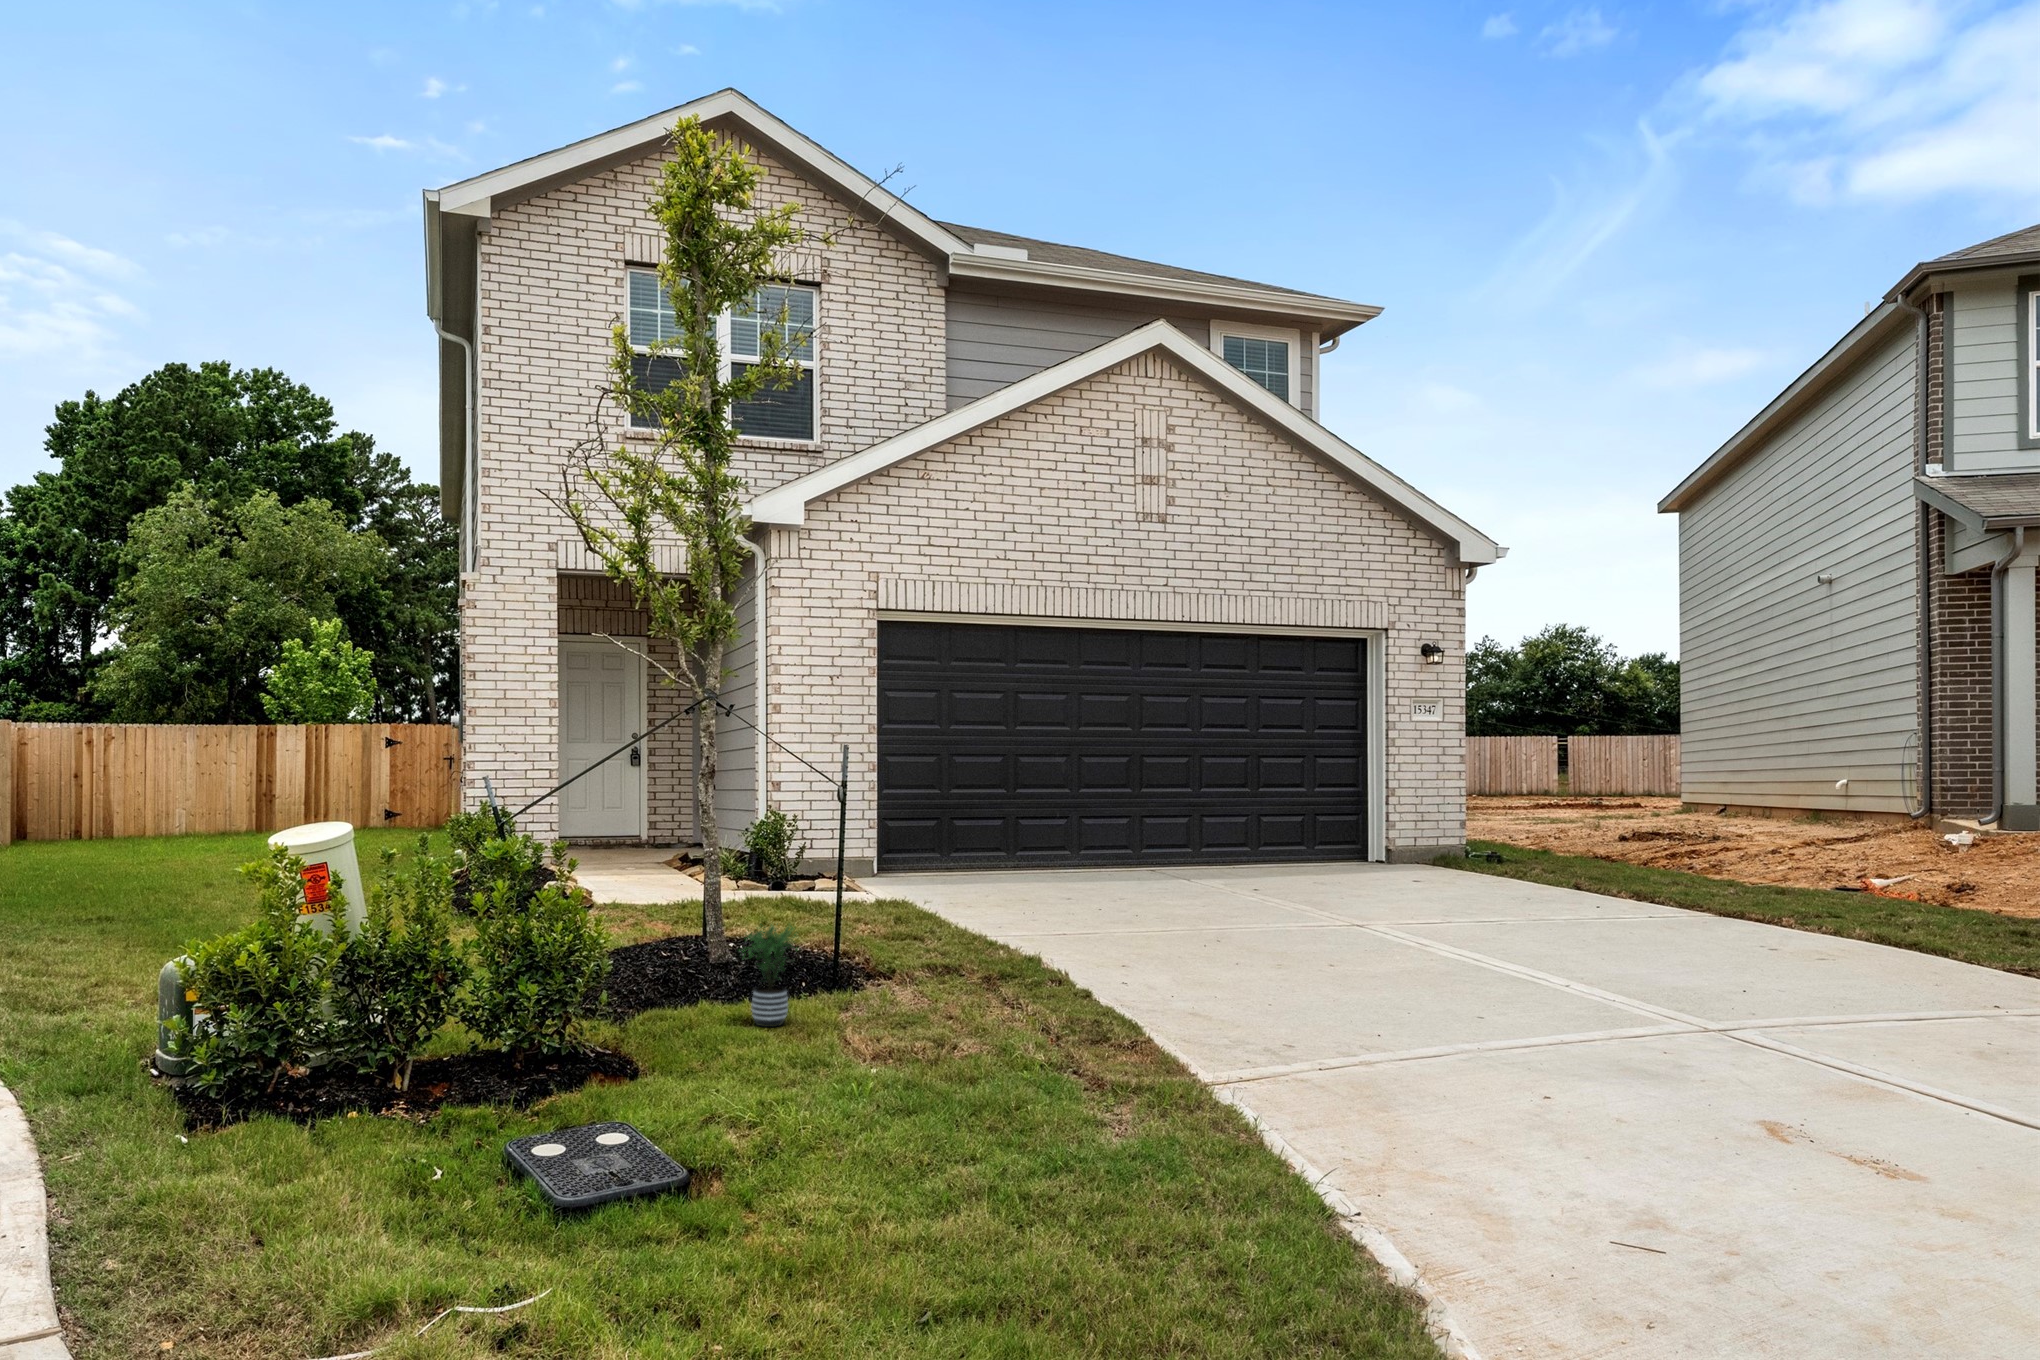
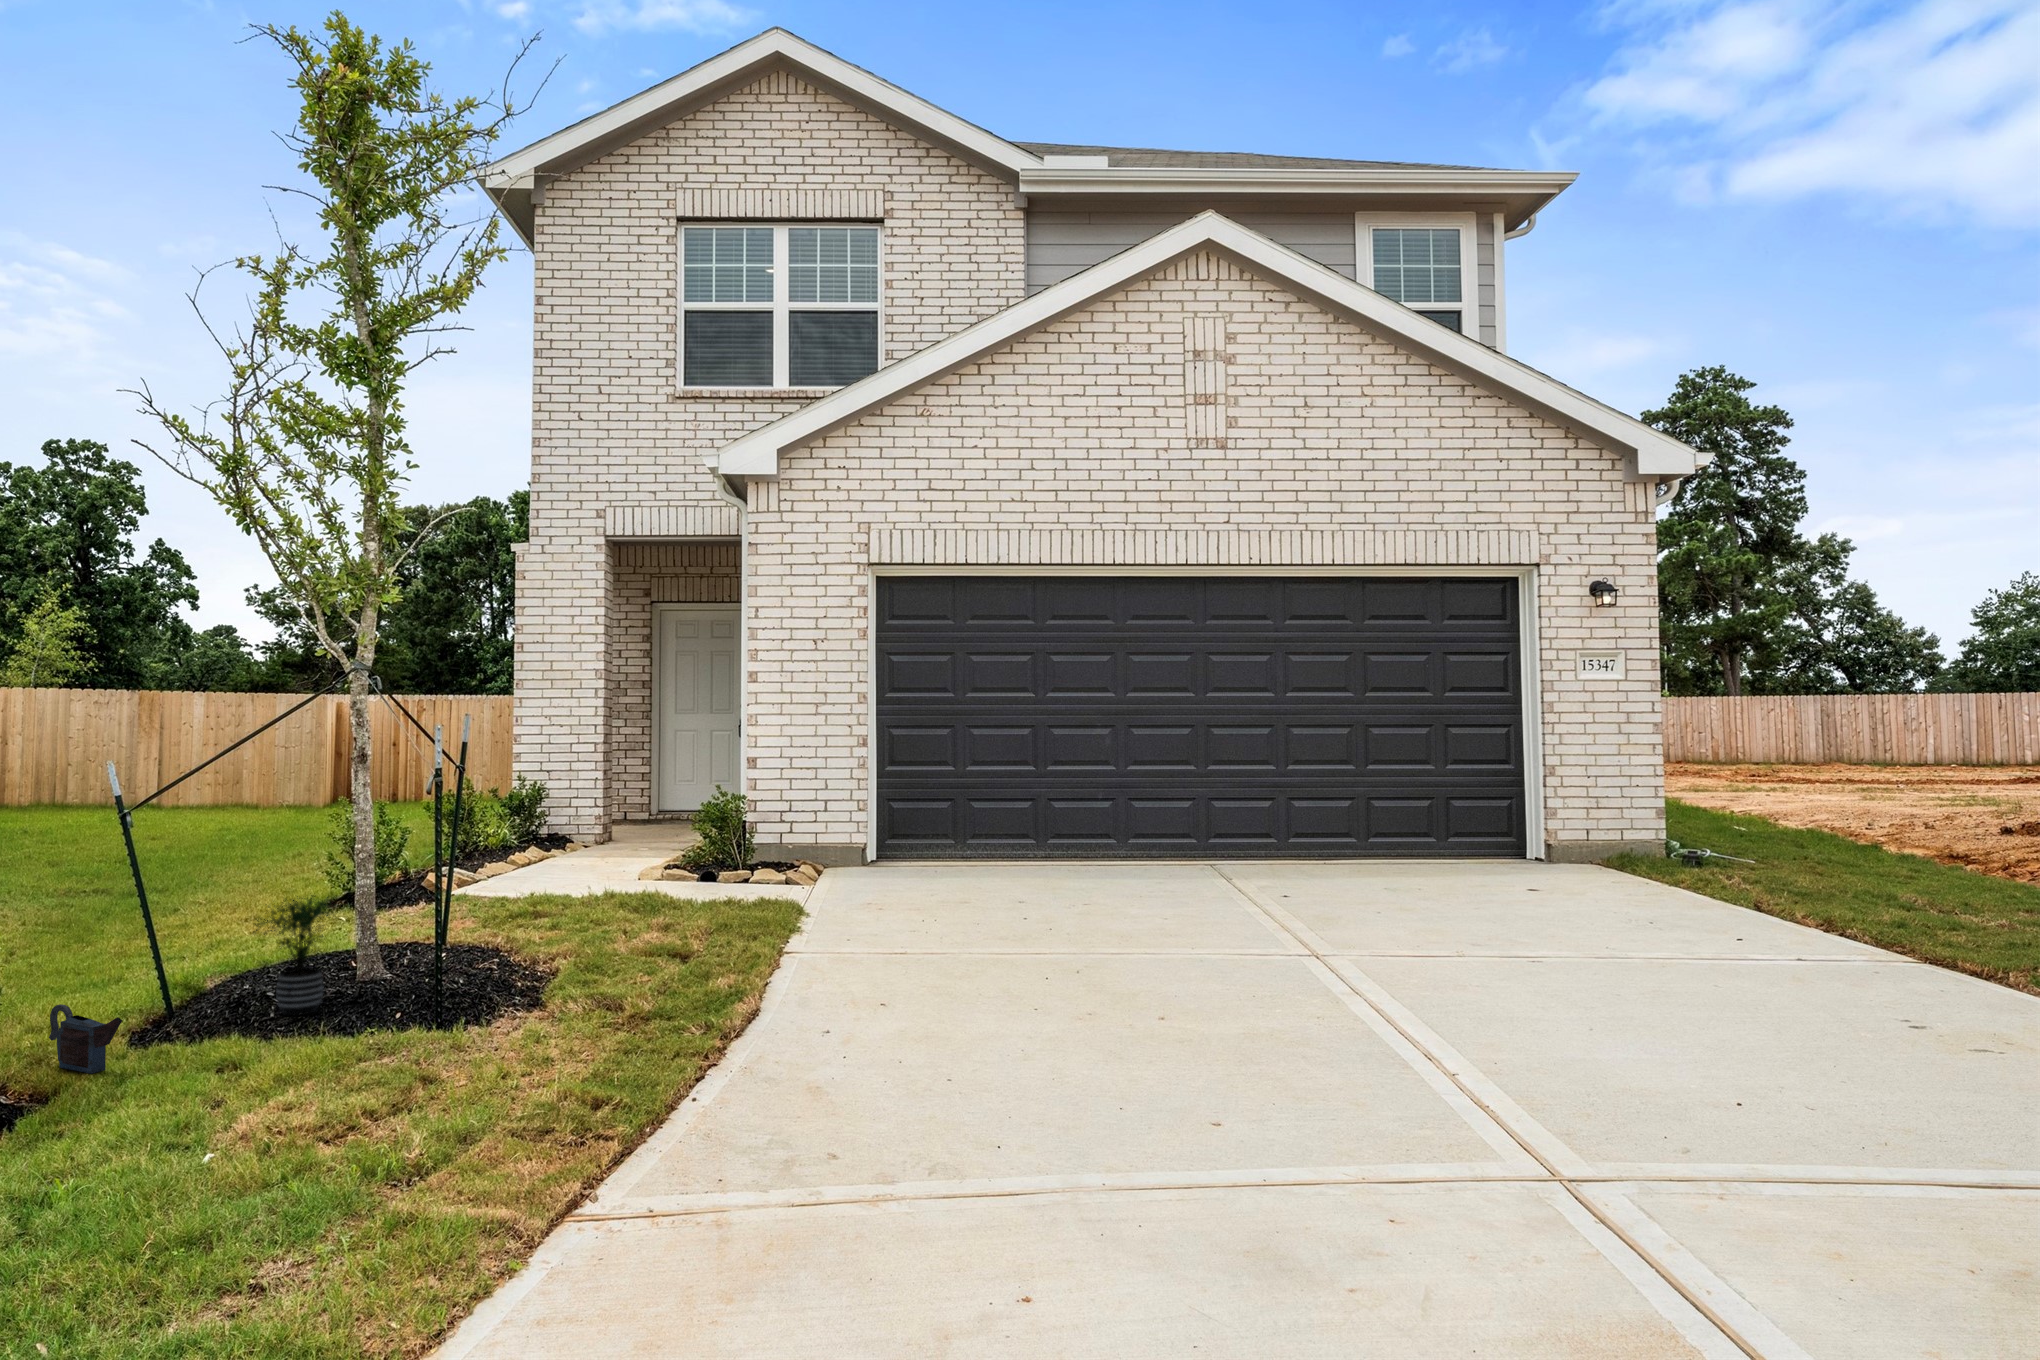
watering can: none [681,1023,772,1078] -> present [49,1004,122,1074]

